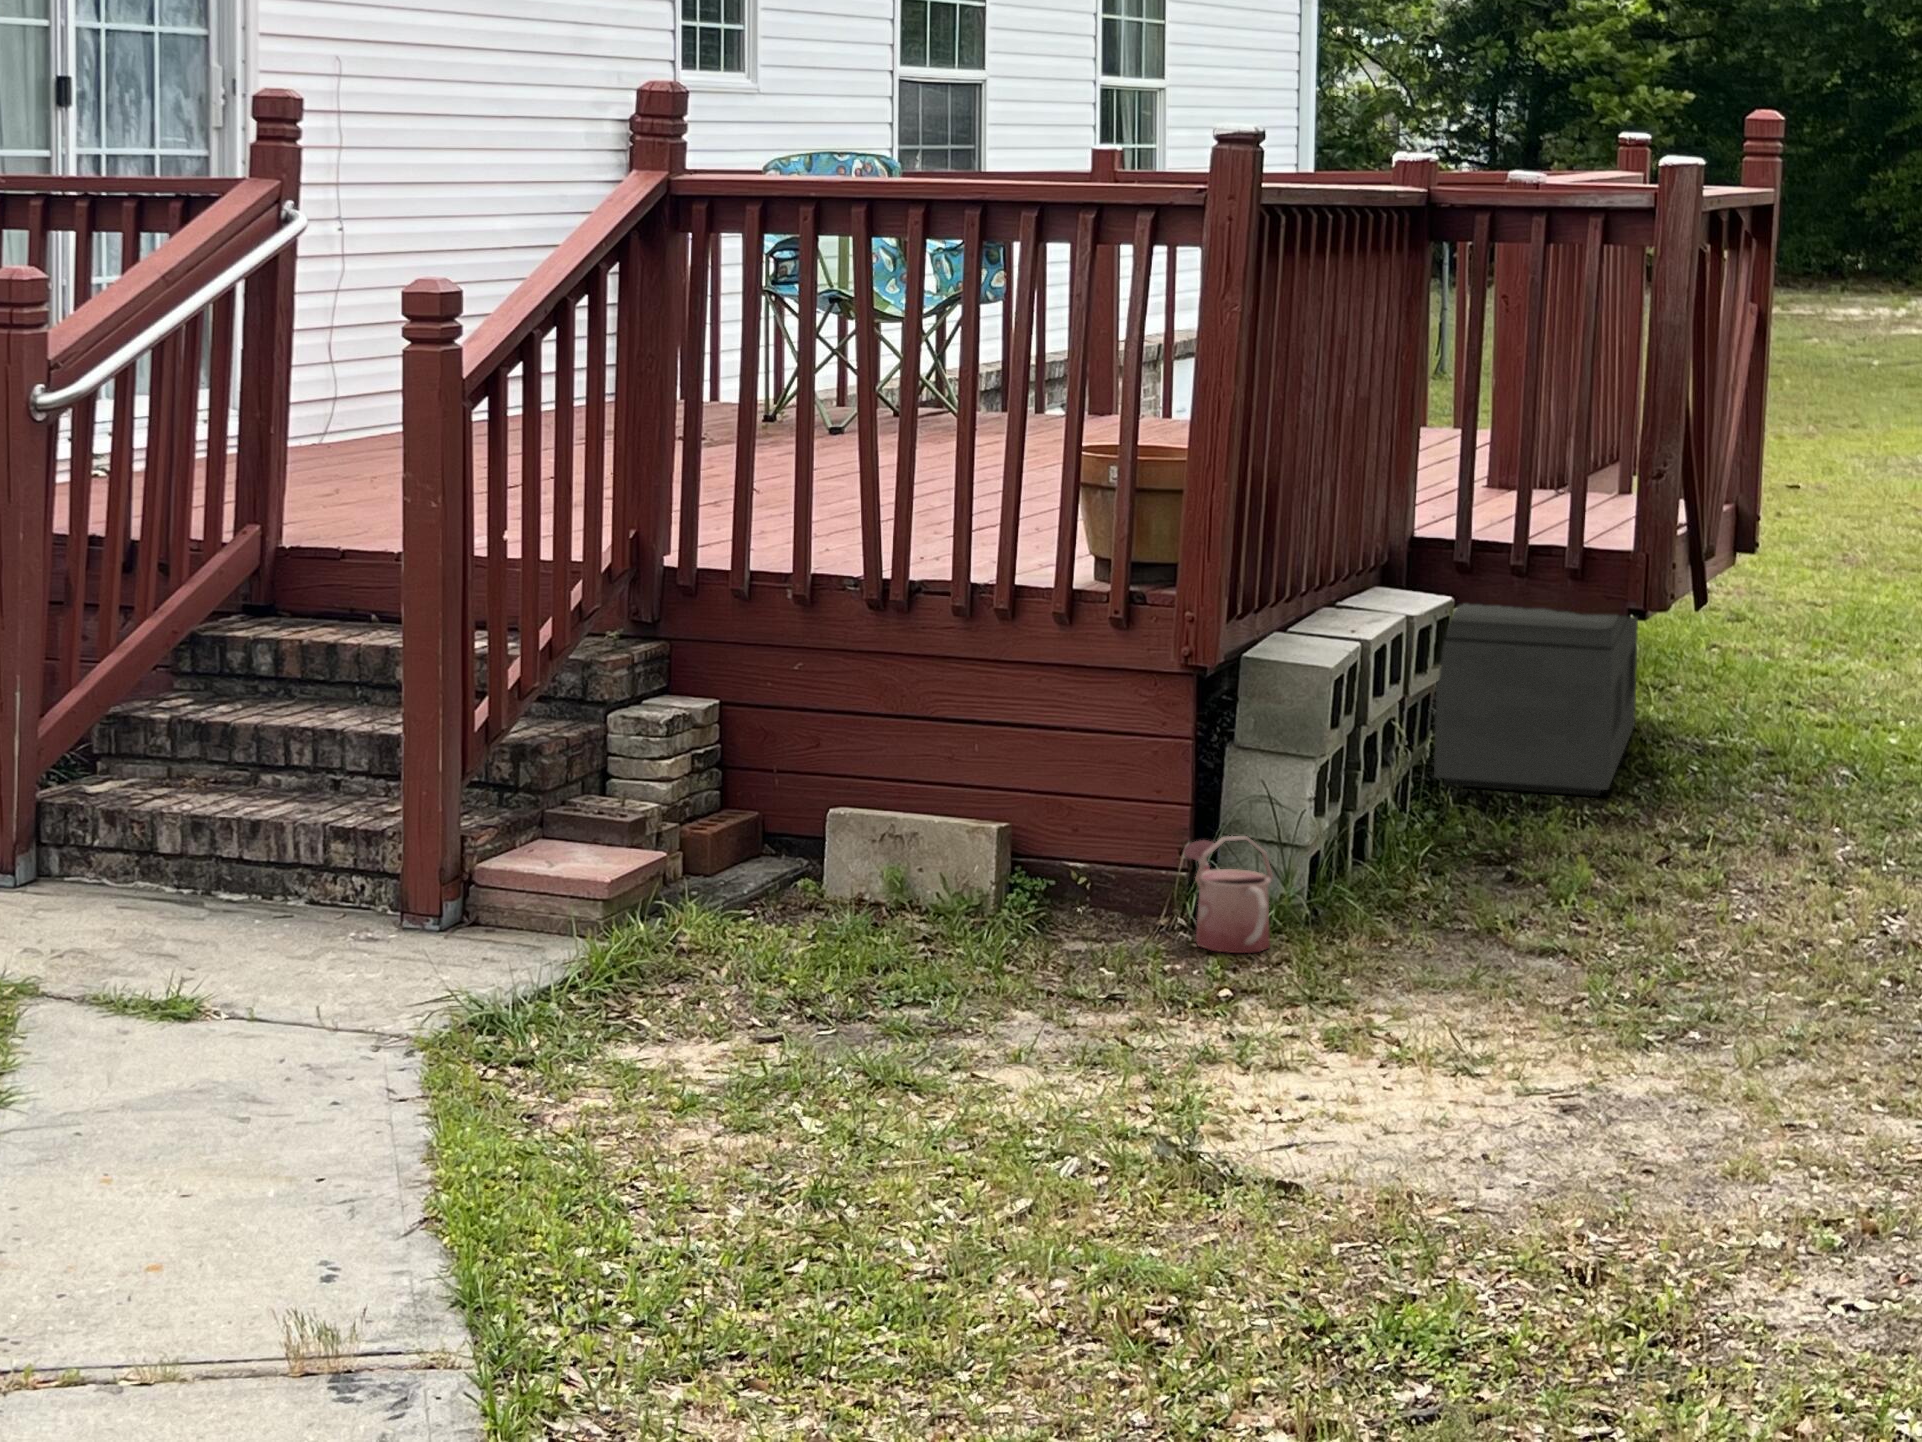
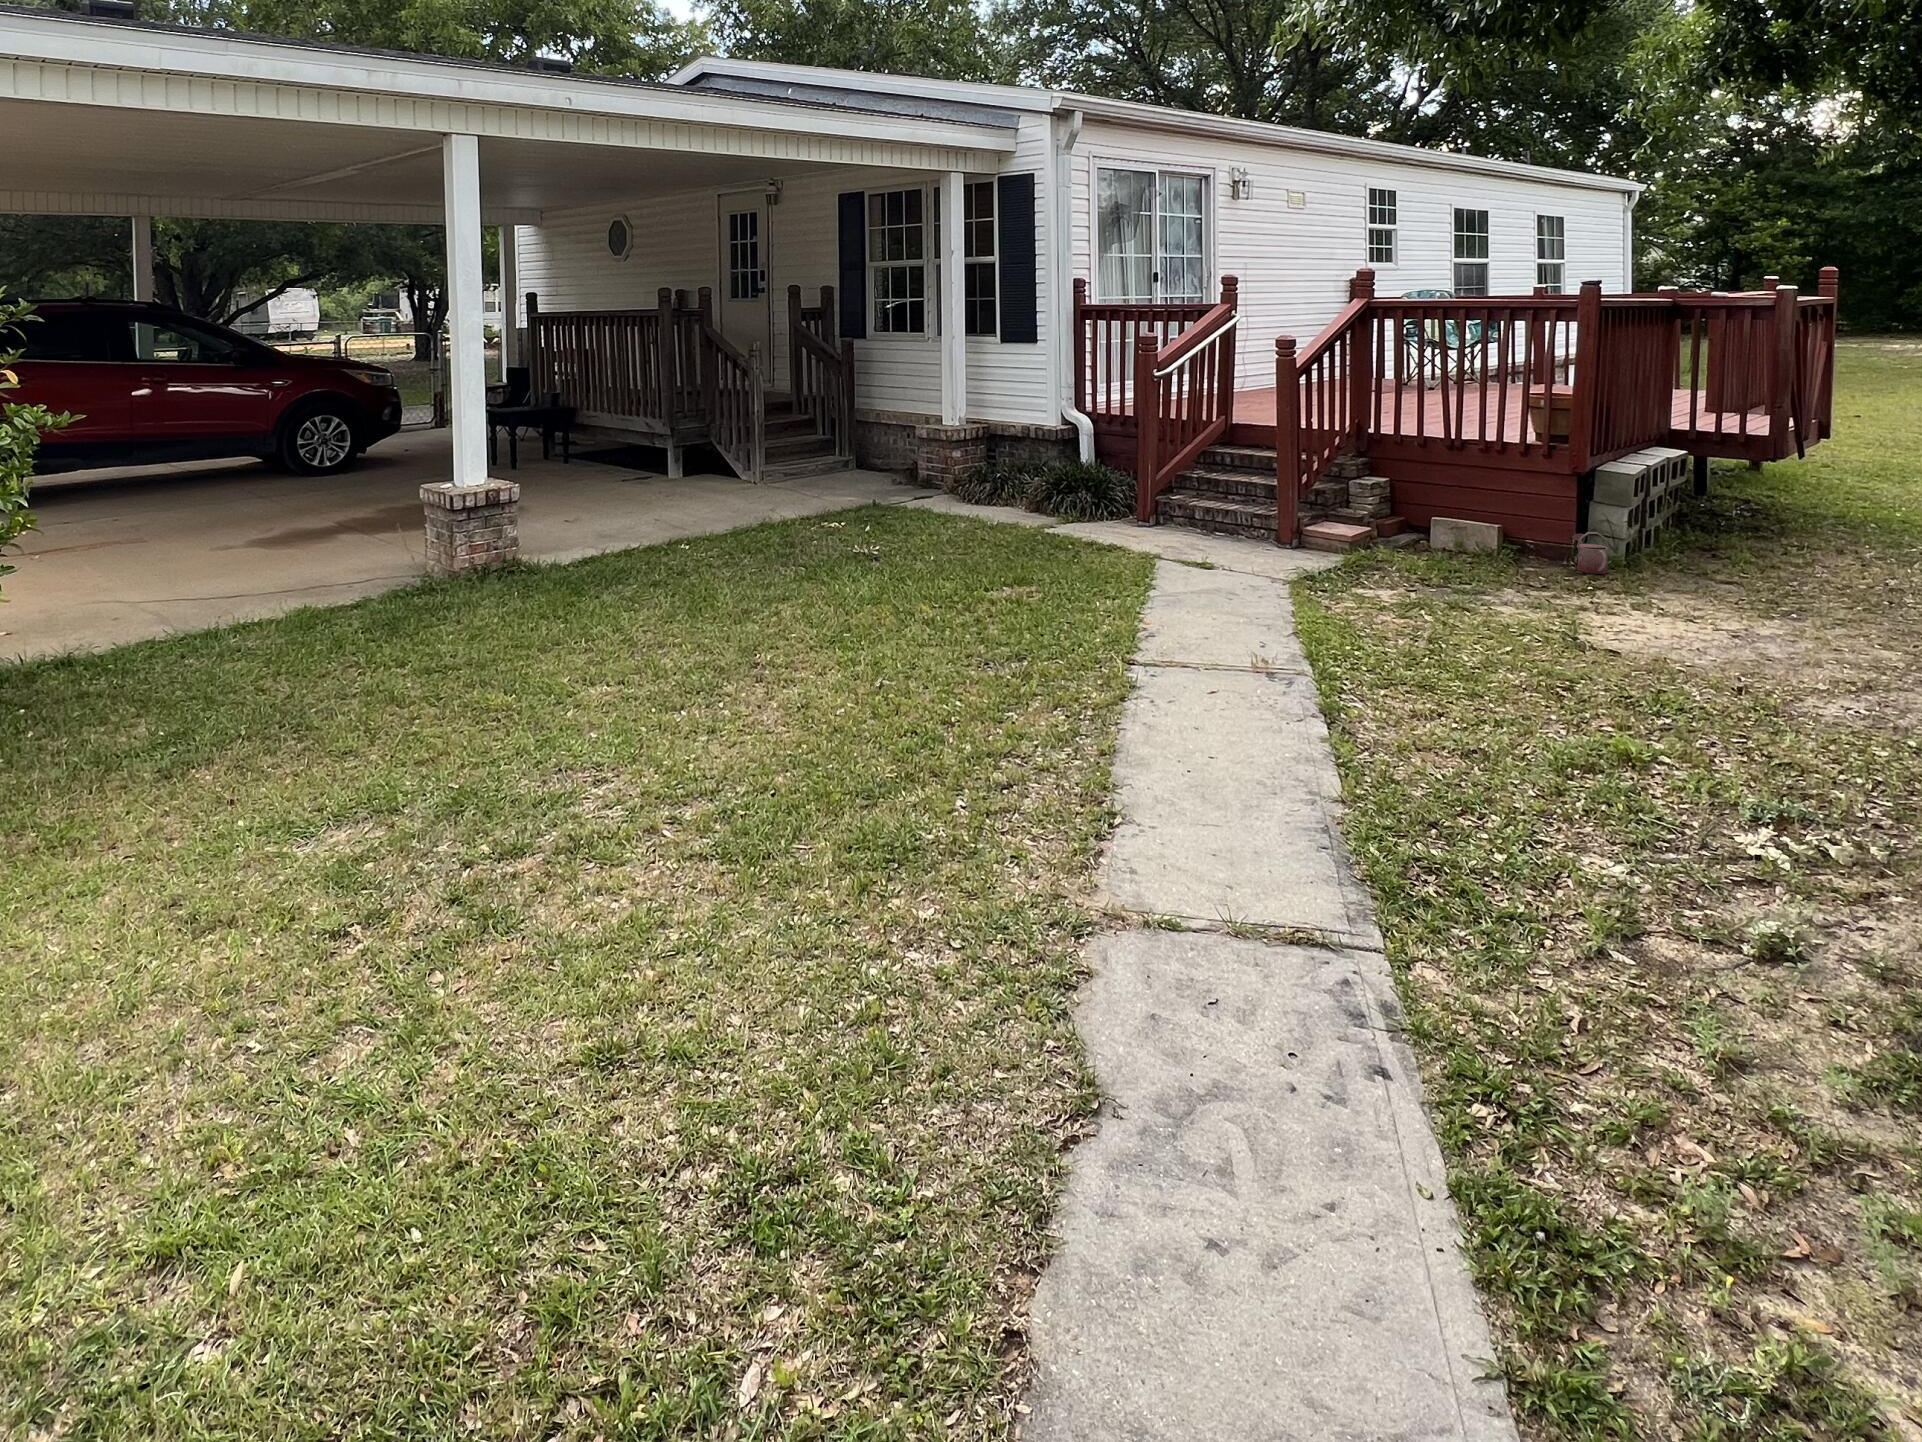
storage bench: present [1434,604,1638,796] -> none [1682,437,1777,530]

